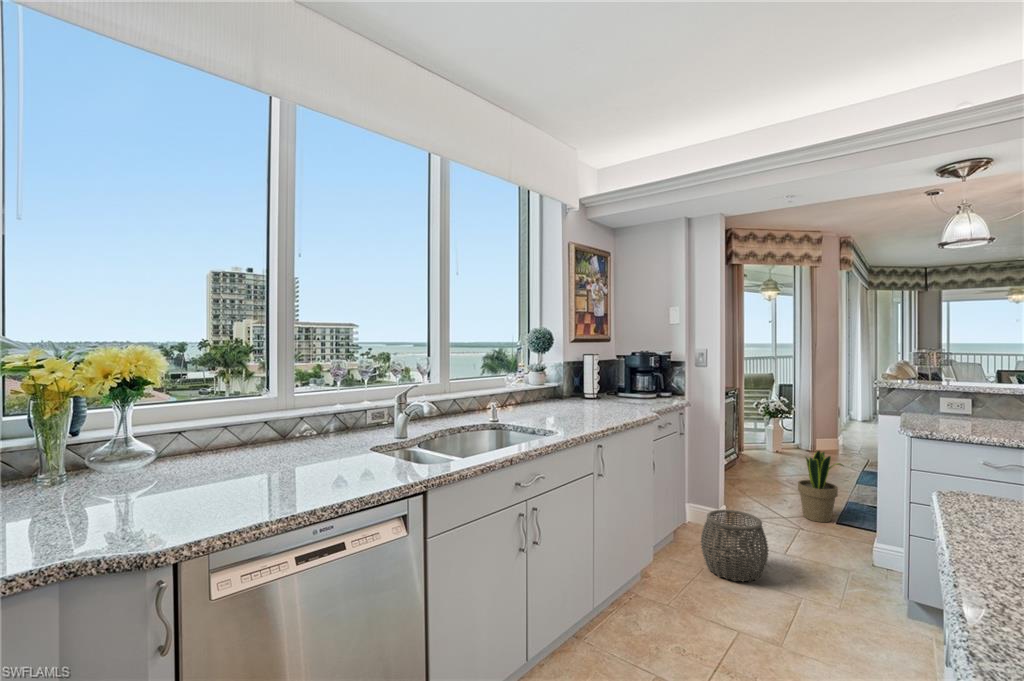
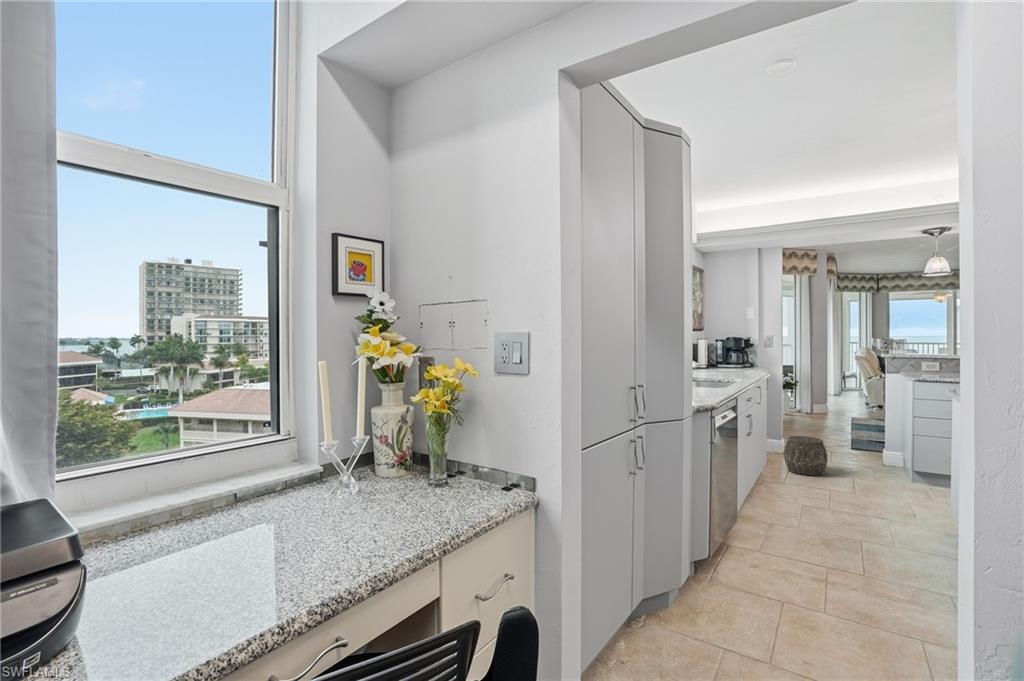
potted plant: present [798,451,843,522] -> none [824,402,855,450]

